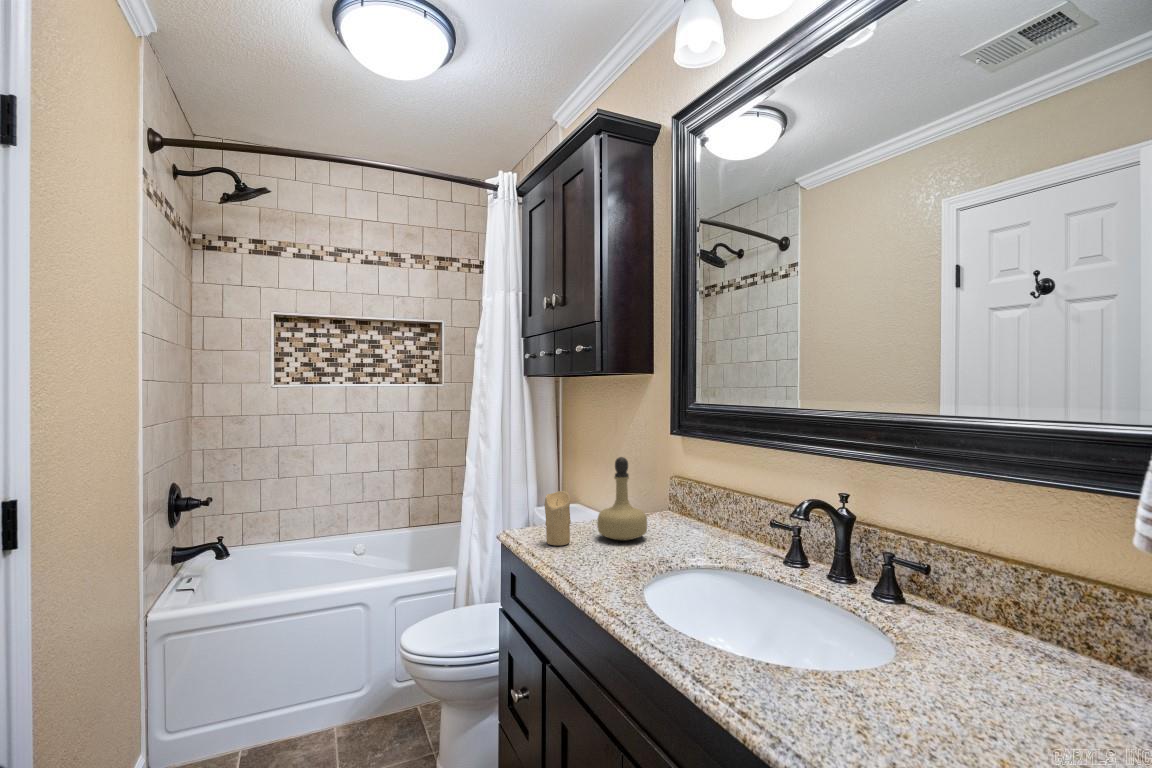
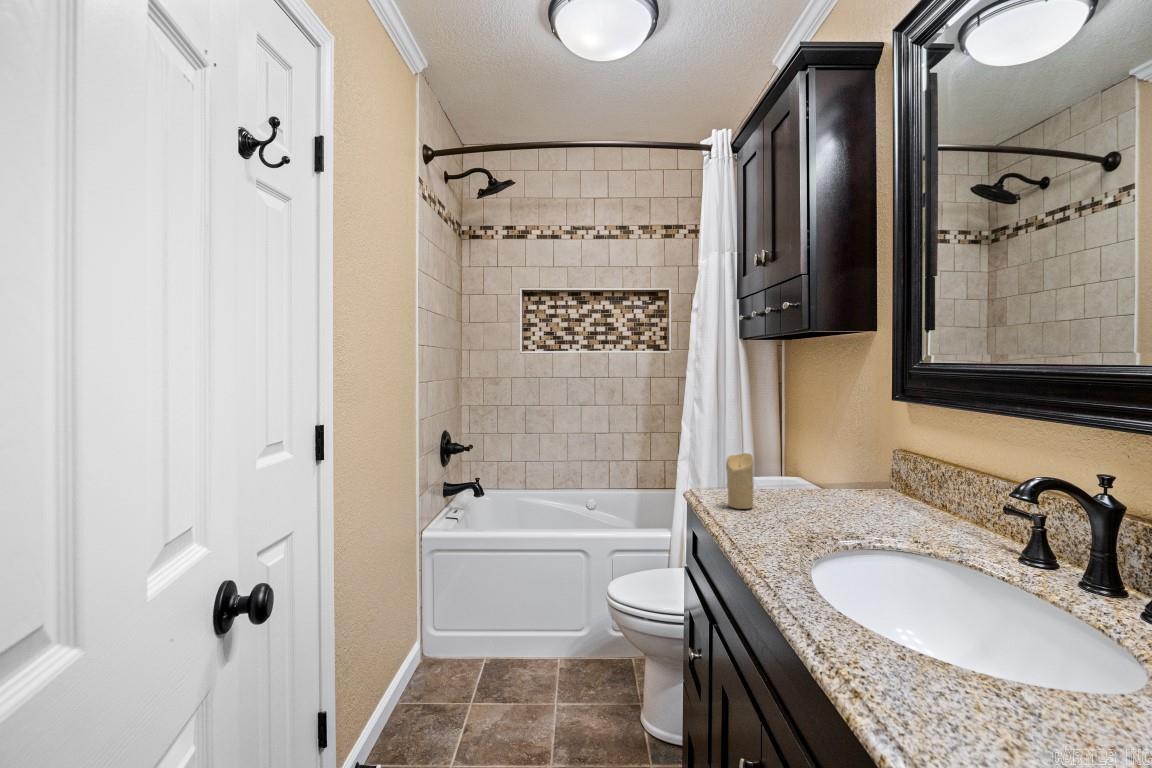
perfume bottle: present [597,457,647,540] -> none [787,420,847,512]

